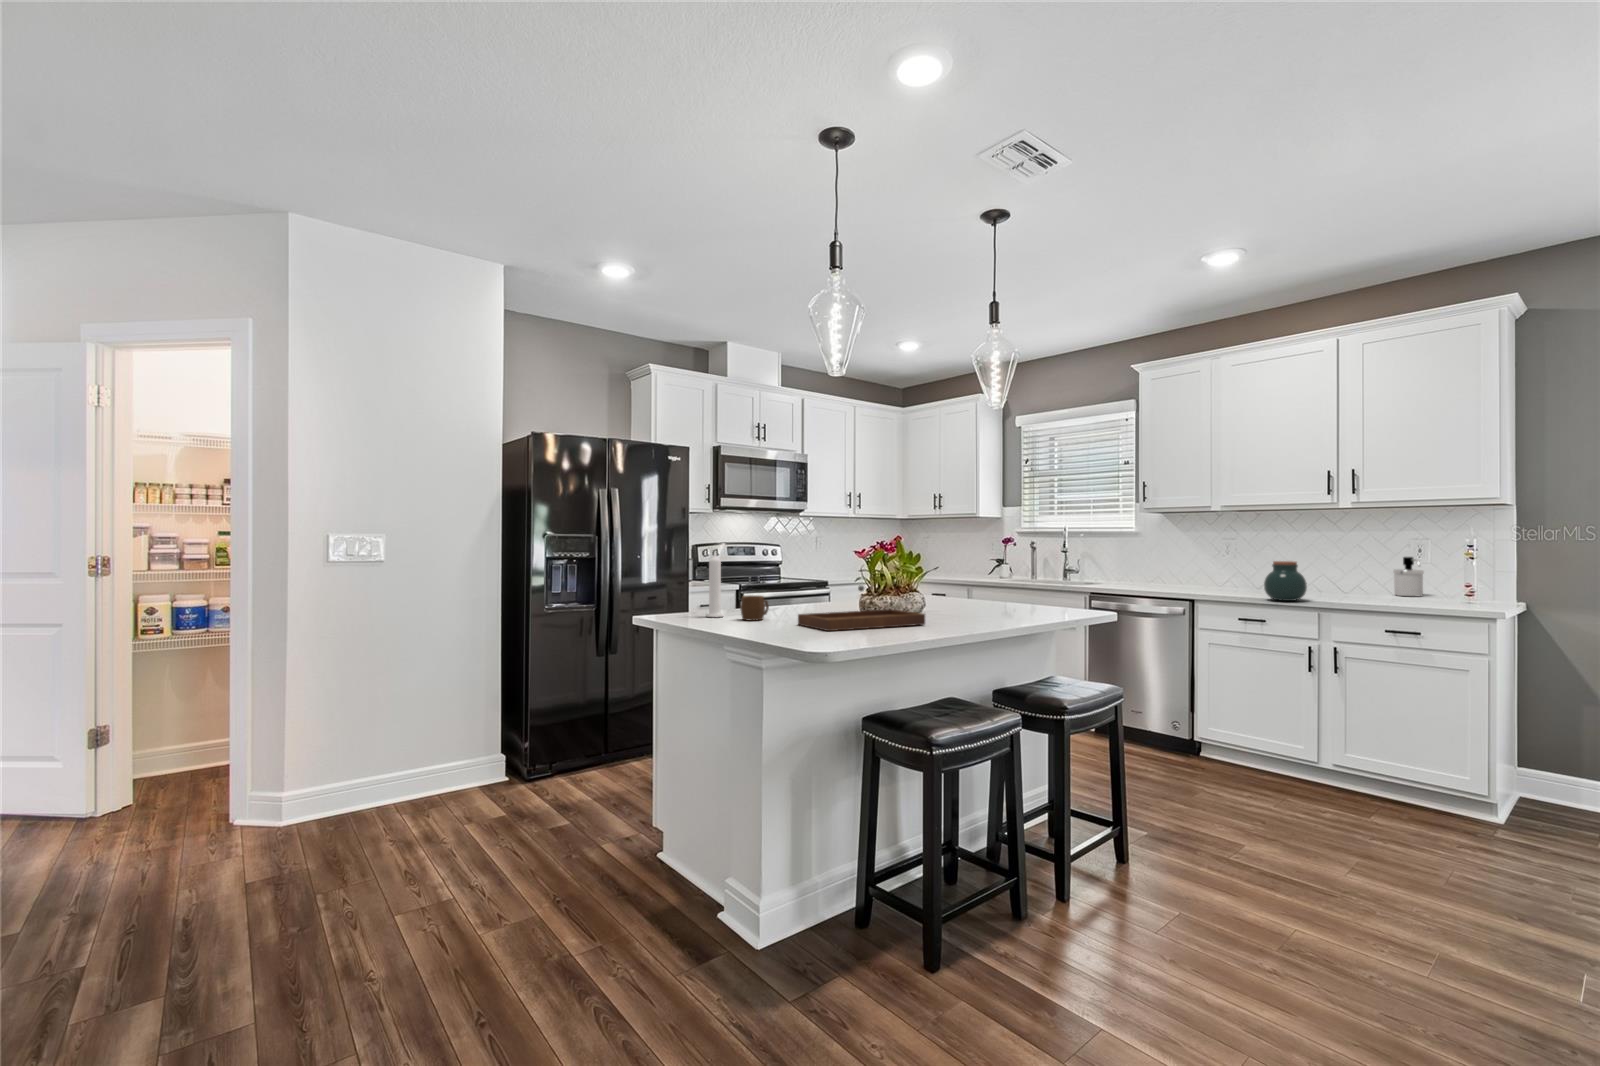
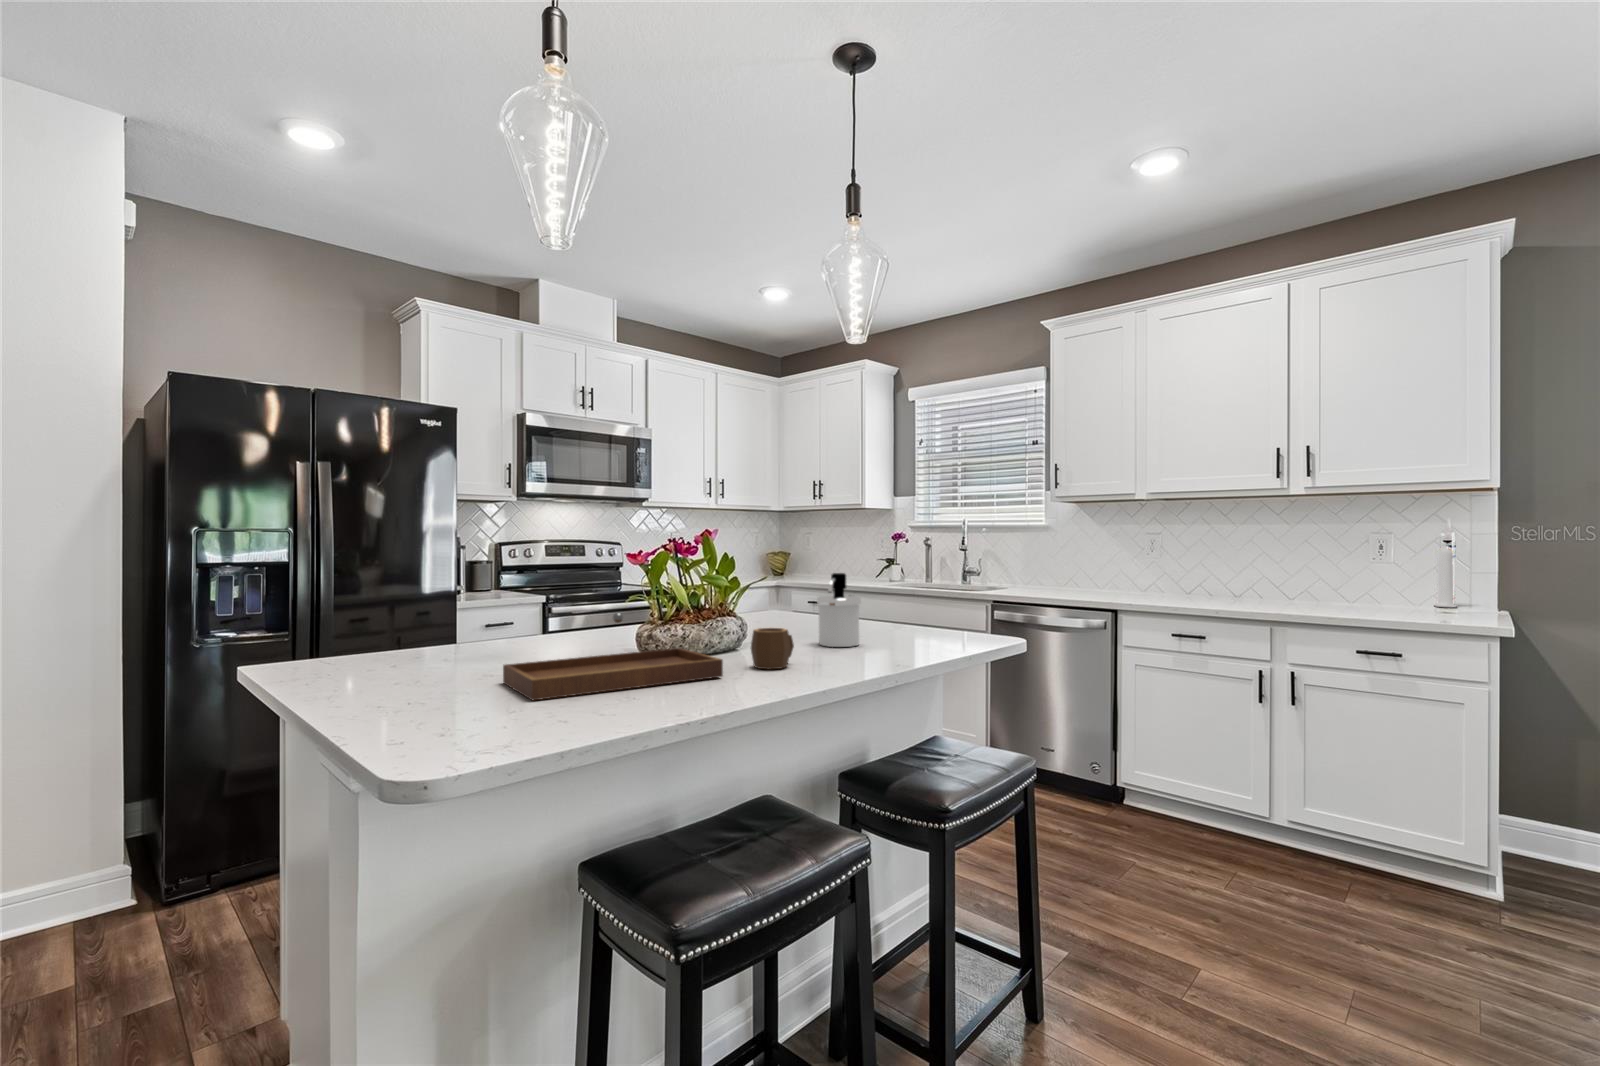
candle: present [706,553,724,617] -> present [1434,544,1457,607]
soap dispenser: present [1393,557,1424,596] -> present [817,573,861,647]
jar: present [1264,561,1307,601] -> none [1204,562,1256,612]
mug: present [740,596,769,621] -> present [751,628,794,669]

